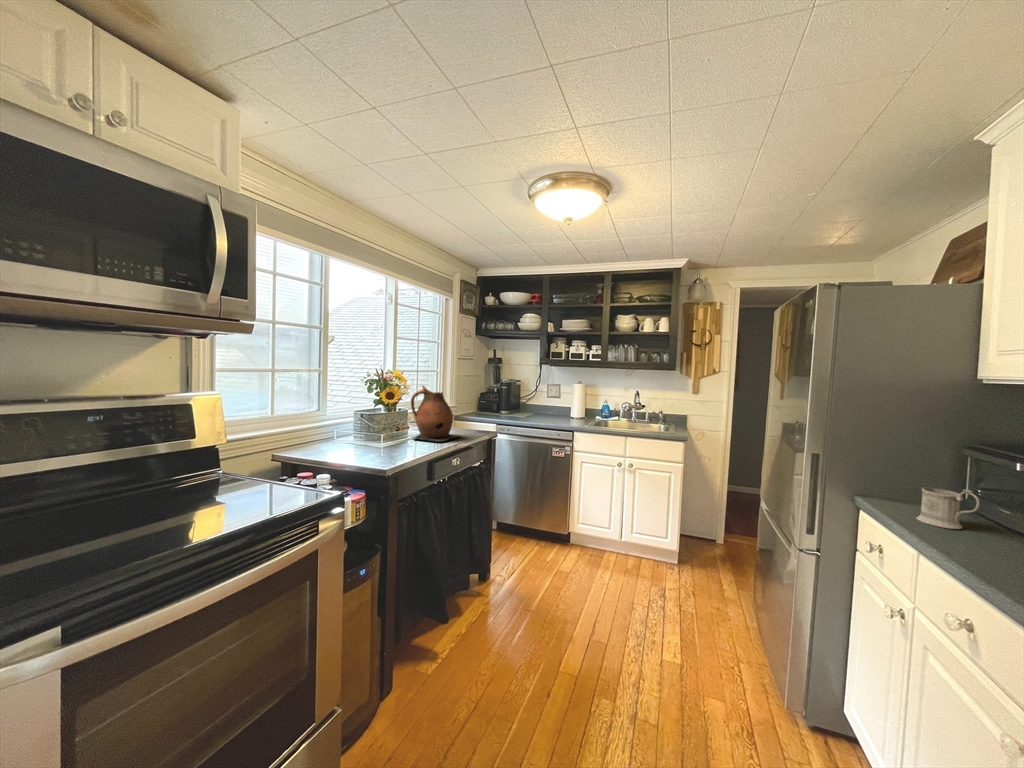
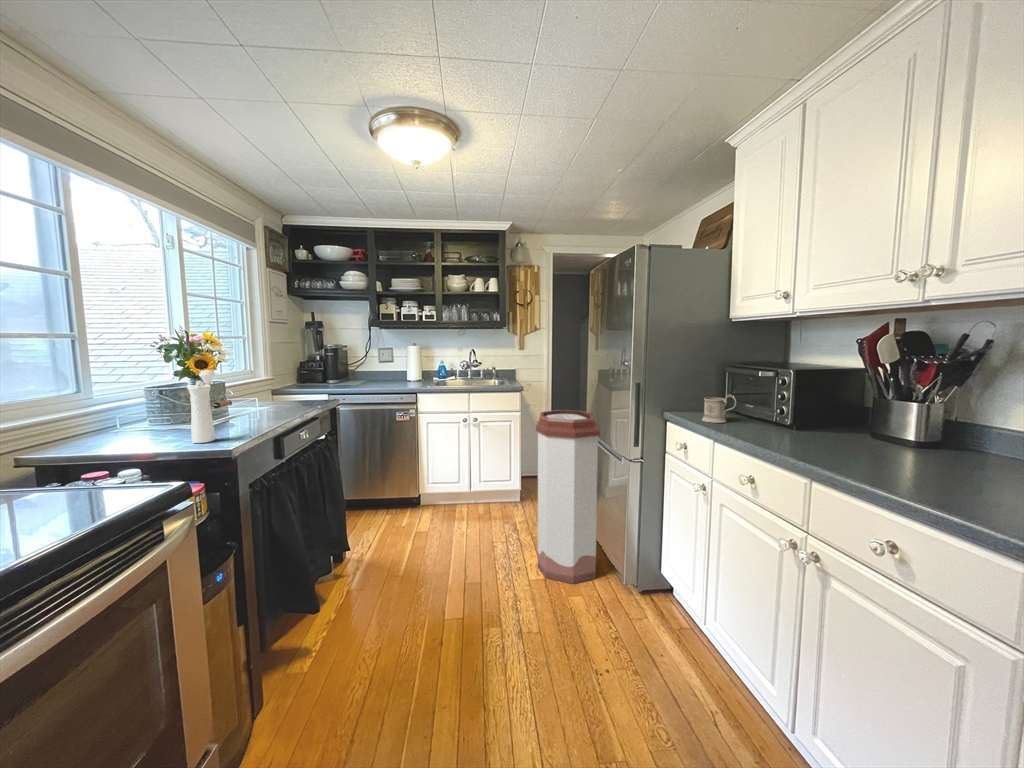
ceramic pitcher: present [411,385,460,442] -> none [233,350,304,416]
pepper mill: none [363,403,388,461] -> present [188,370,215,443]
trash can: none [677,469,768,686] -> present [536,410,600,584]

